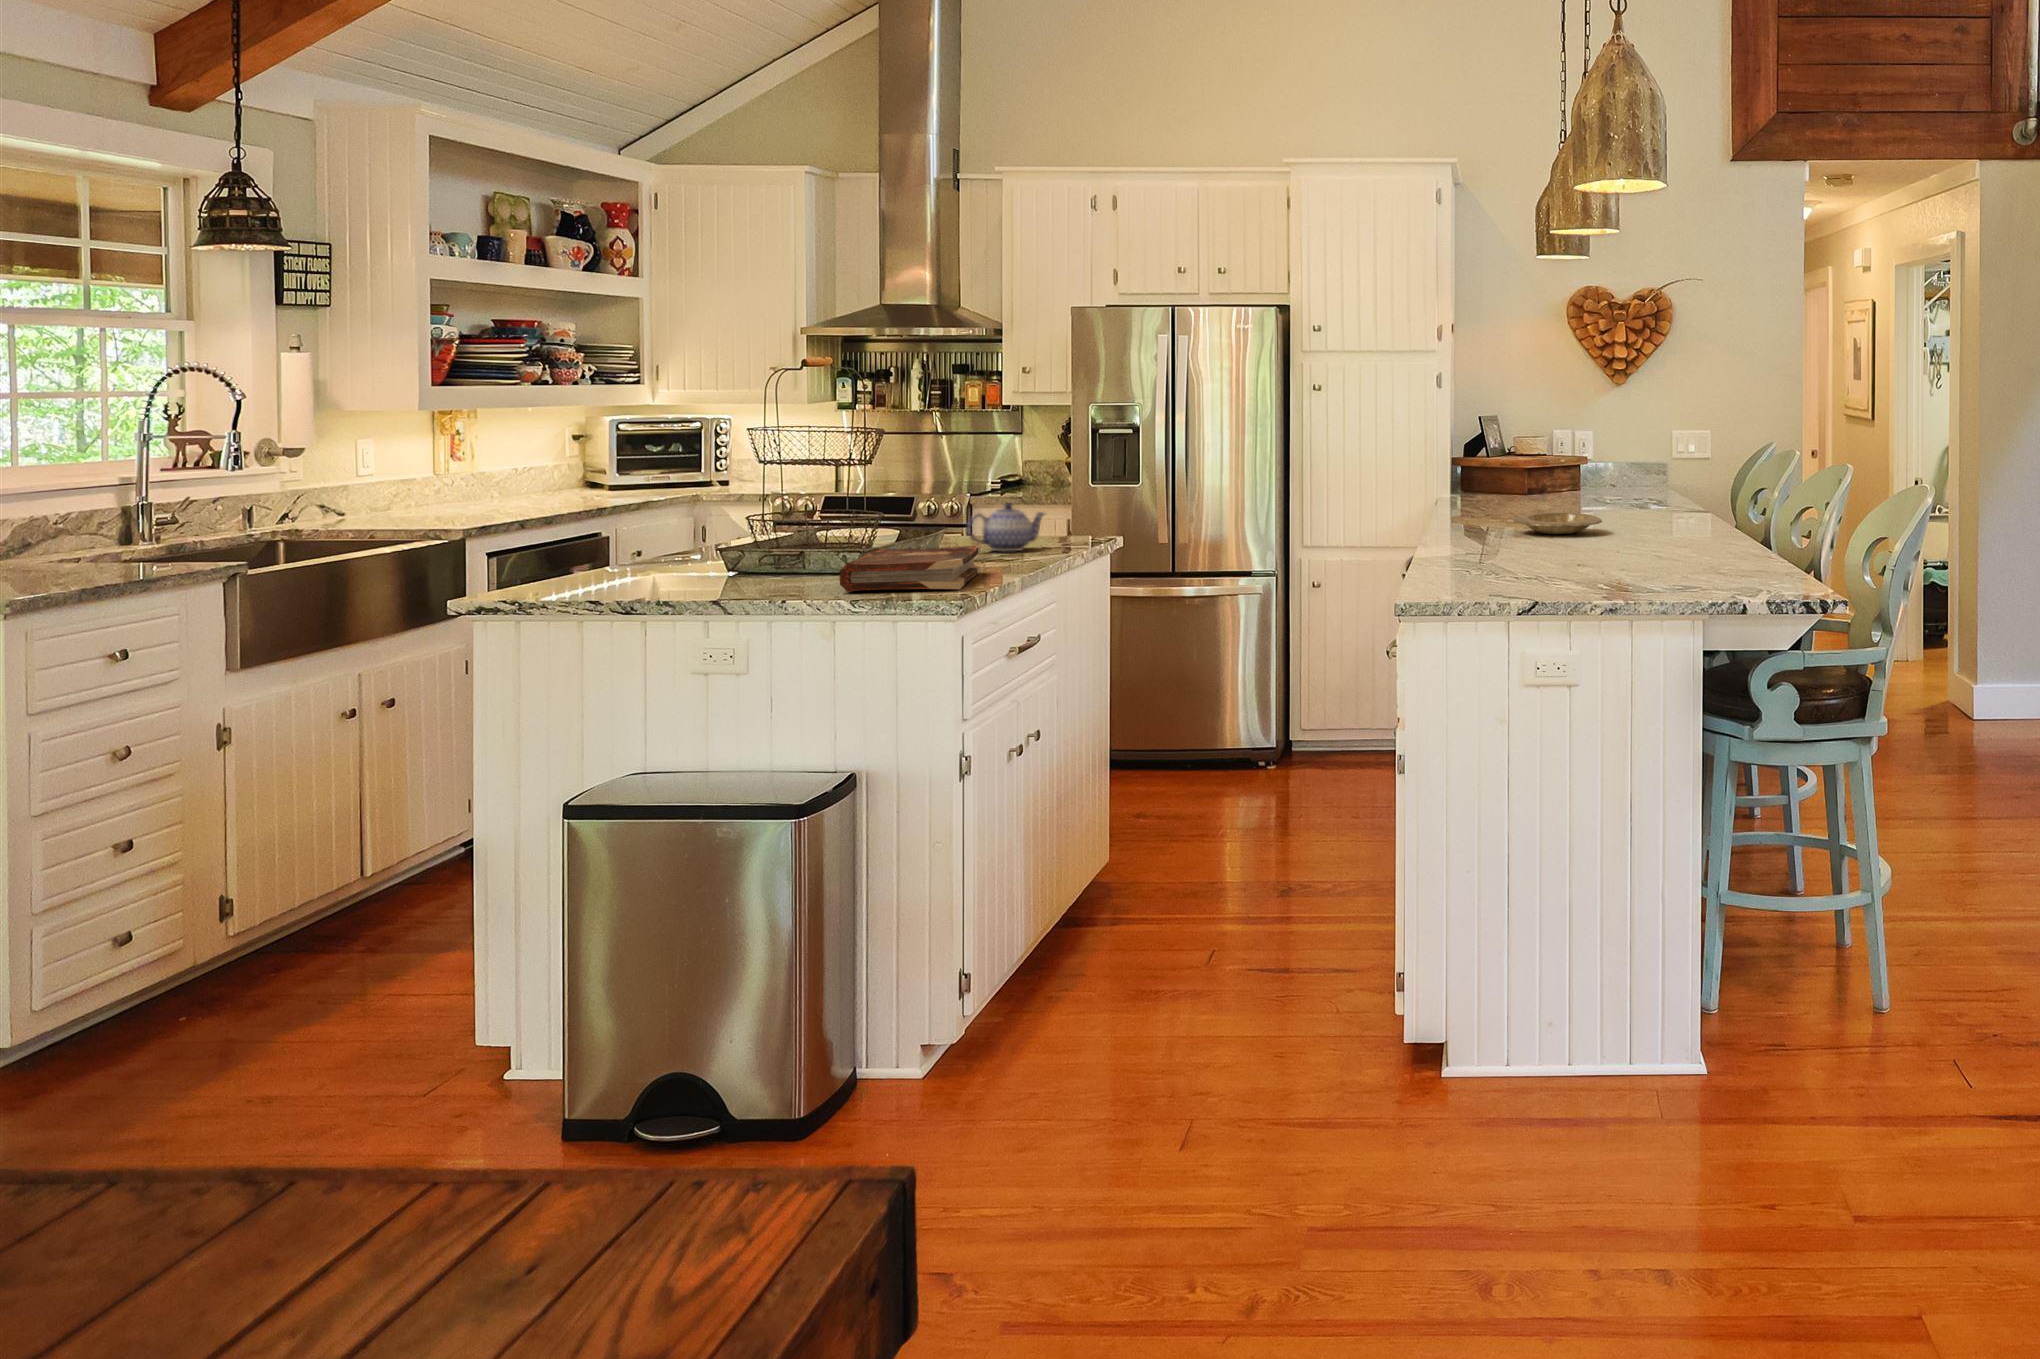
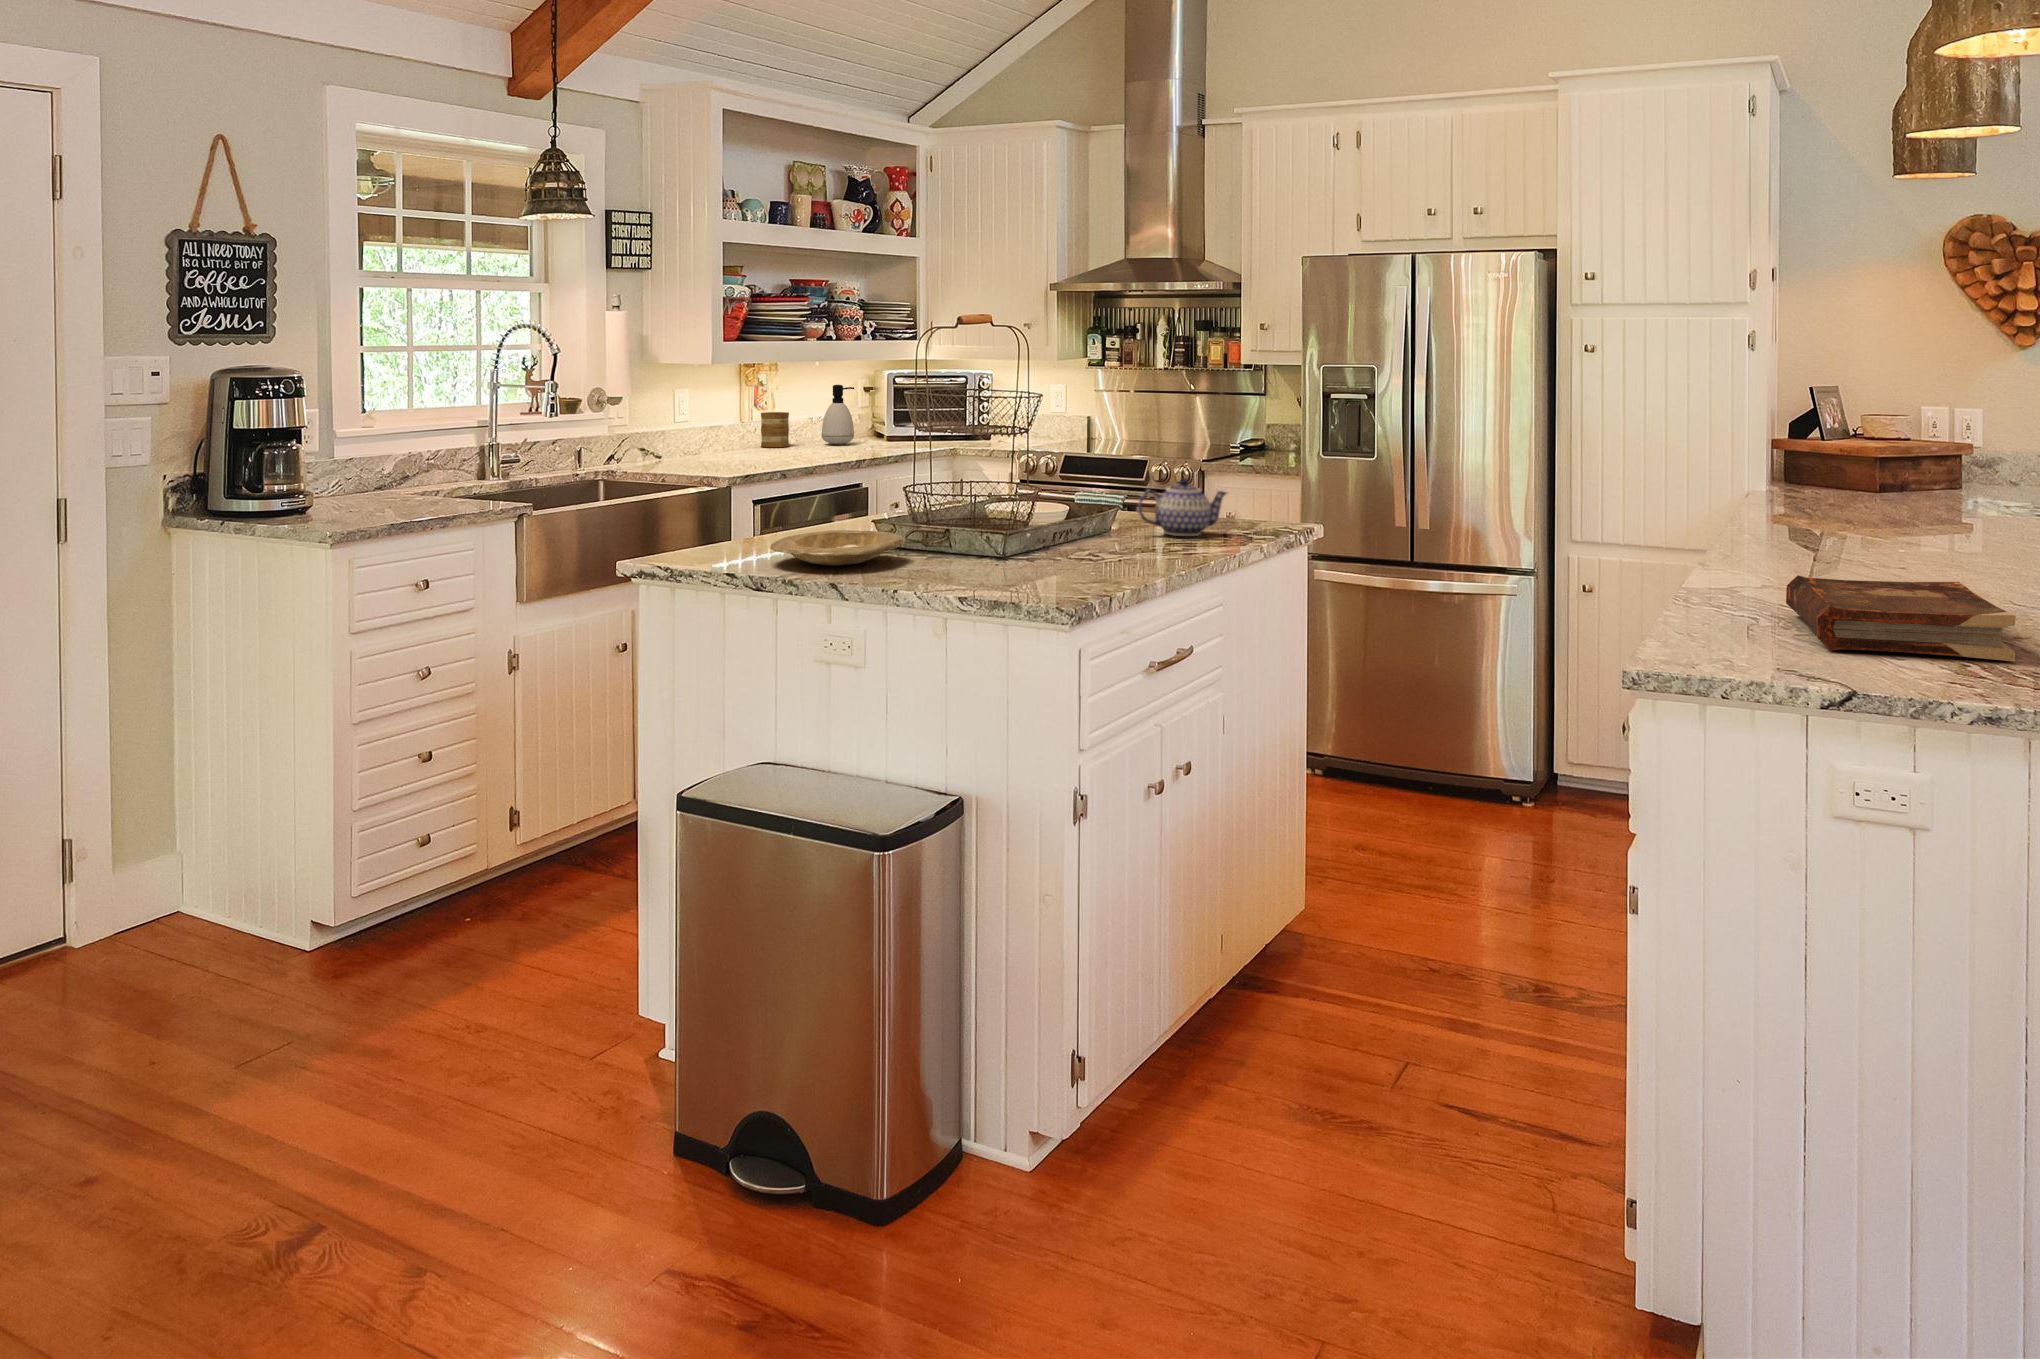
soap dispenser: none [535,432,576,495] -> present [822,385,854,444]
mug: none [458,463,497,501] -> present [761,412,789,447]
plate: present [1513,513,1602,534] -> present [770,530,904,566]
book: present [839,545,981,592] -> present [1786,575,2016,661]

